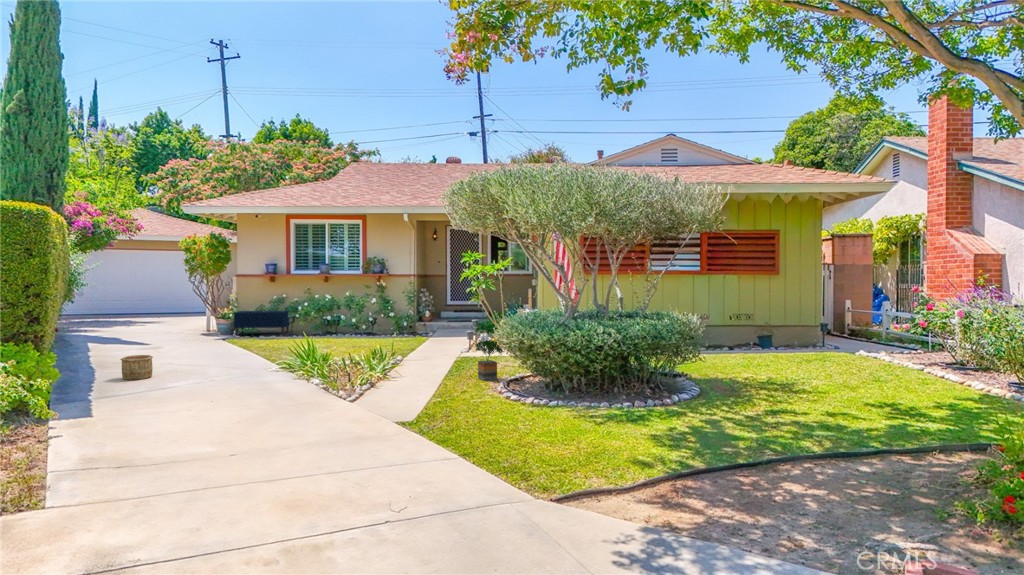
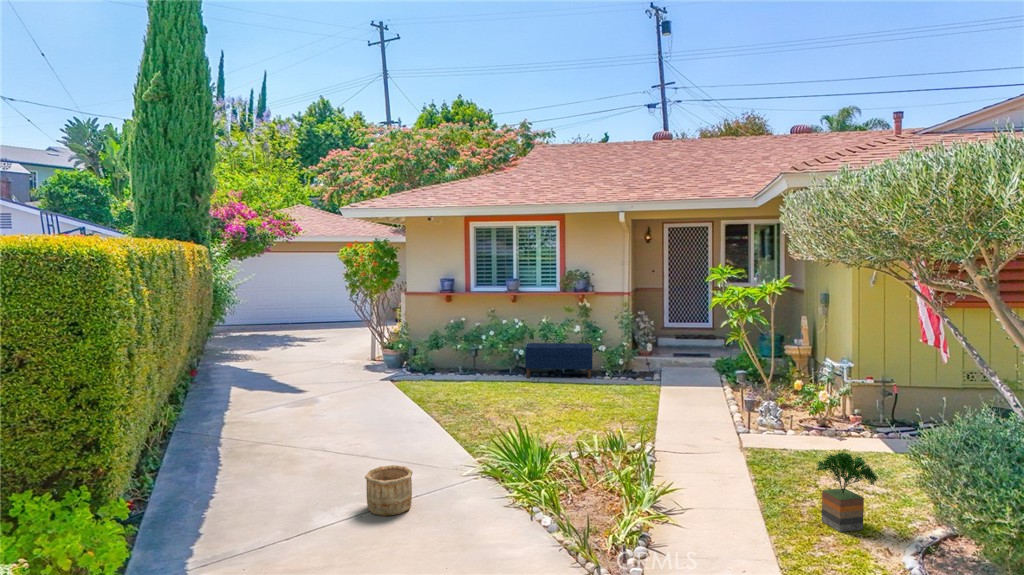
bench: present [234,310,290,335] -> present [525,343,593,379]
wooden bucket: present [121,355,153,380] -> present [365,465,413,516]

